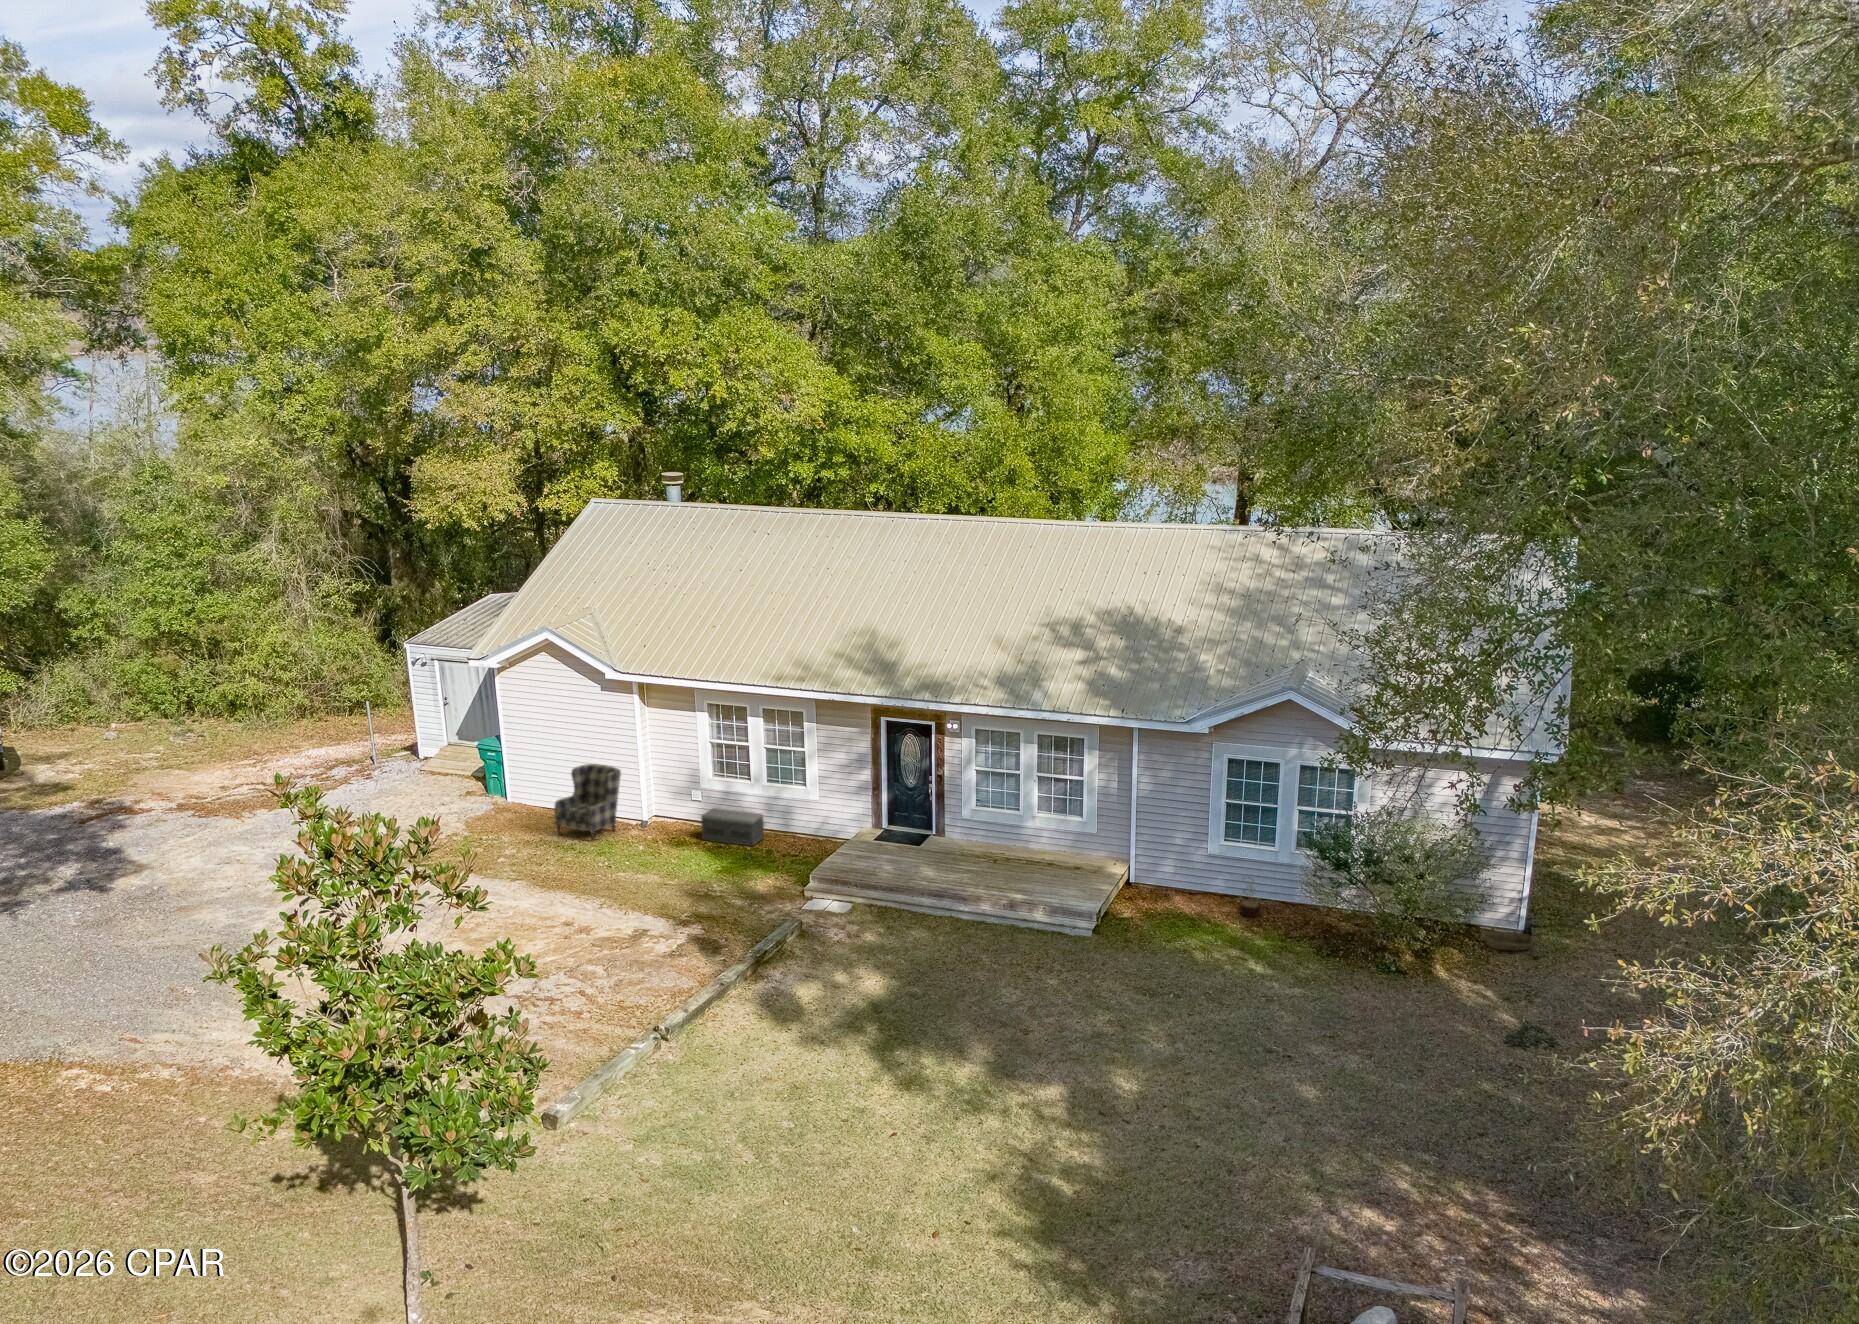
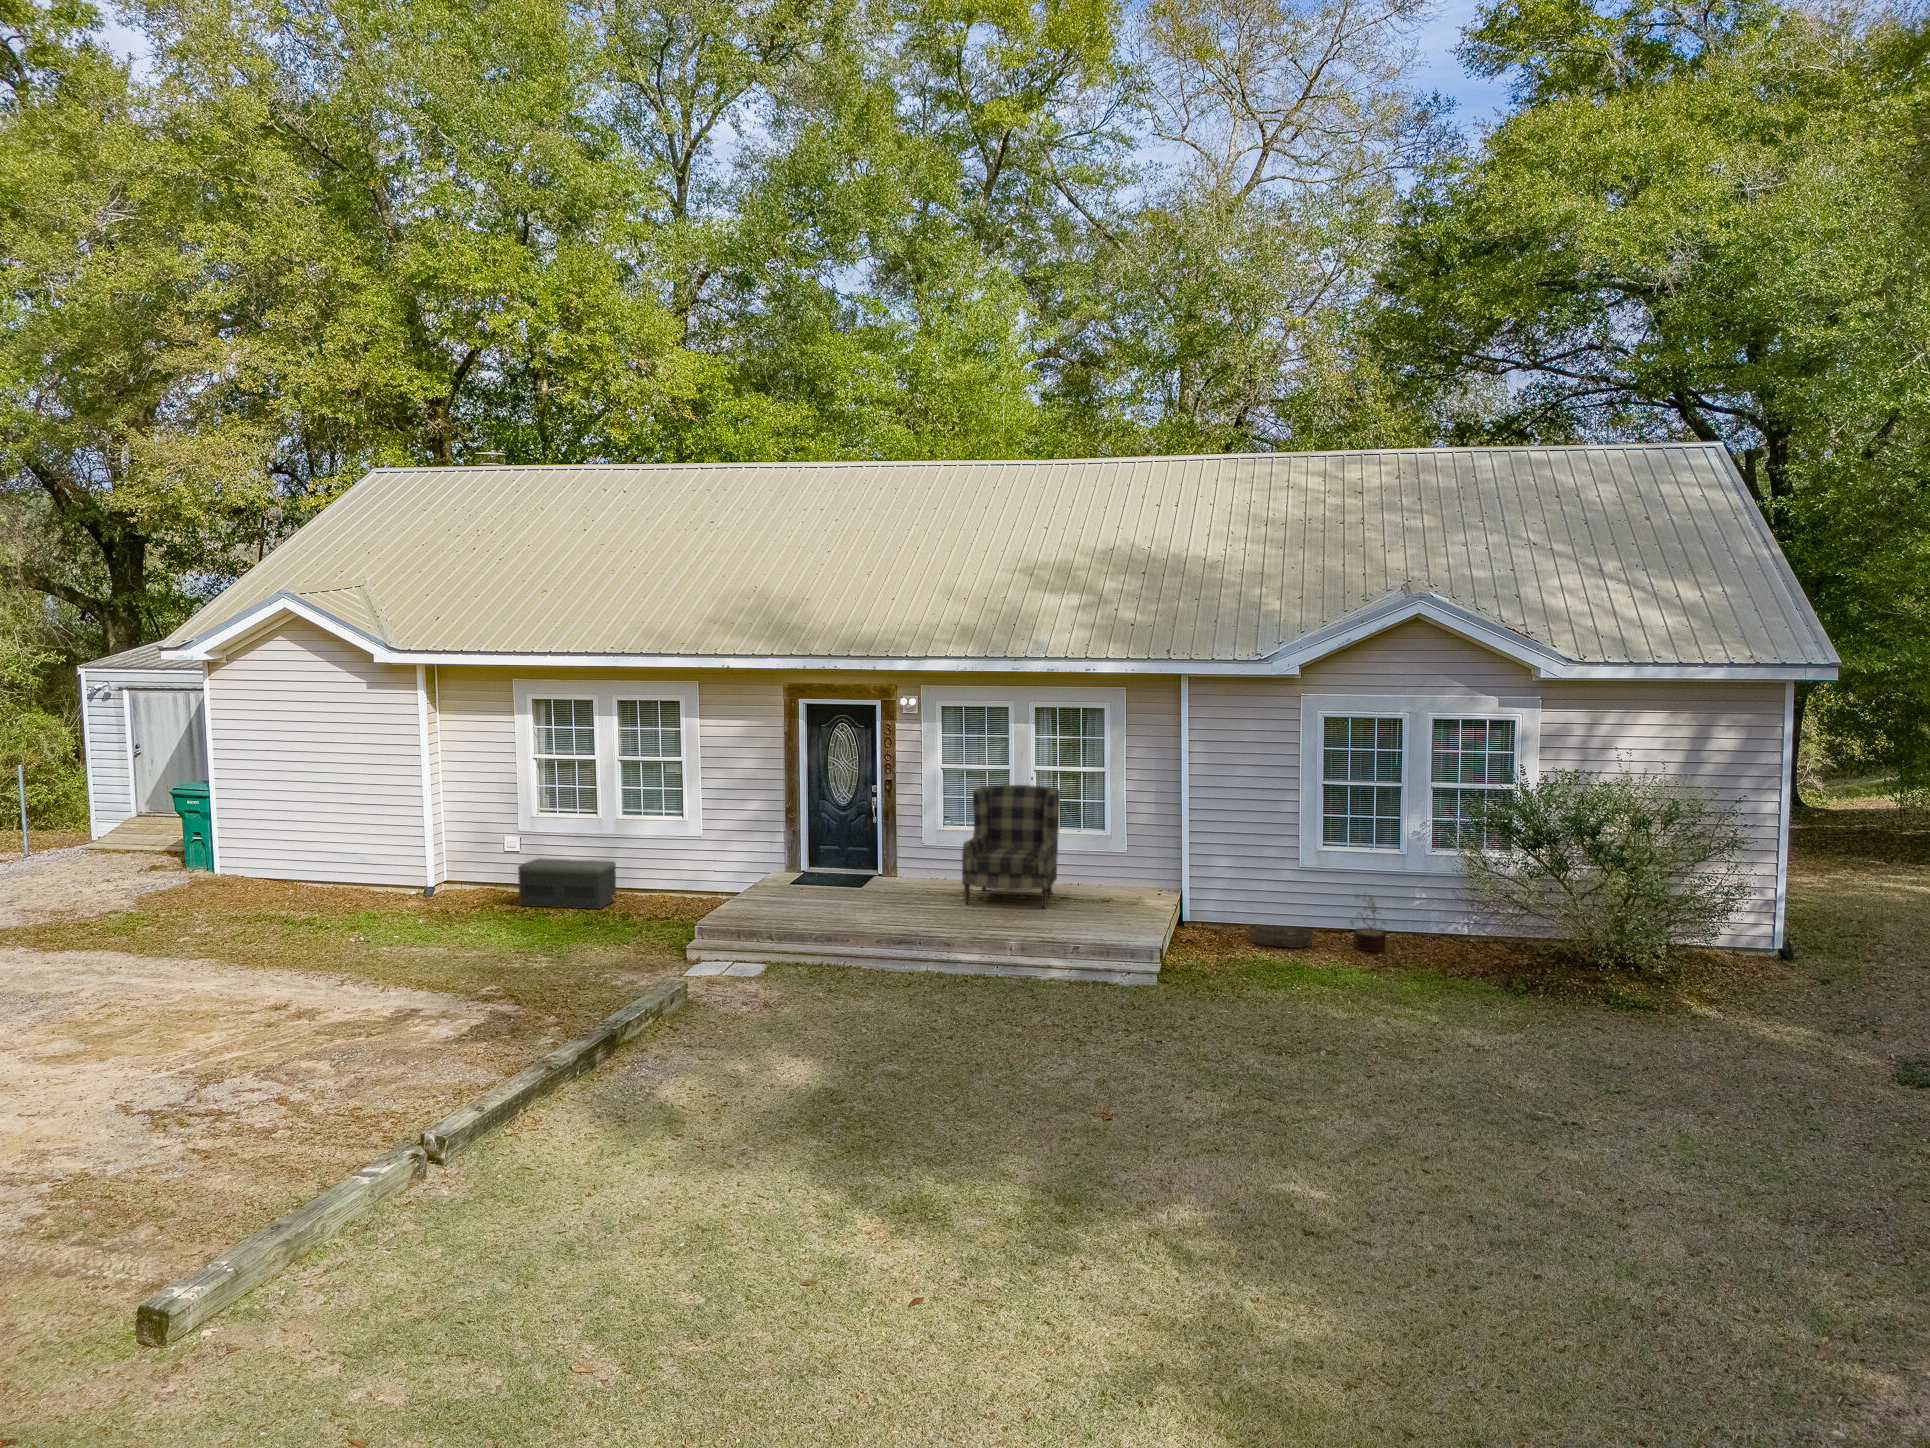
chair: present [554,764,621,841] -> present [962,785,1060,908]
basket: present [1482,931,1534,951] -> present [1247,924,1314,948]

